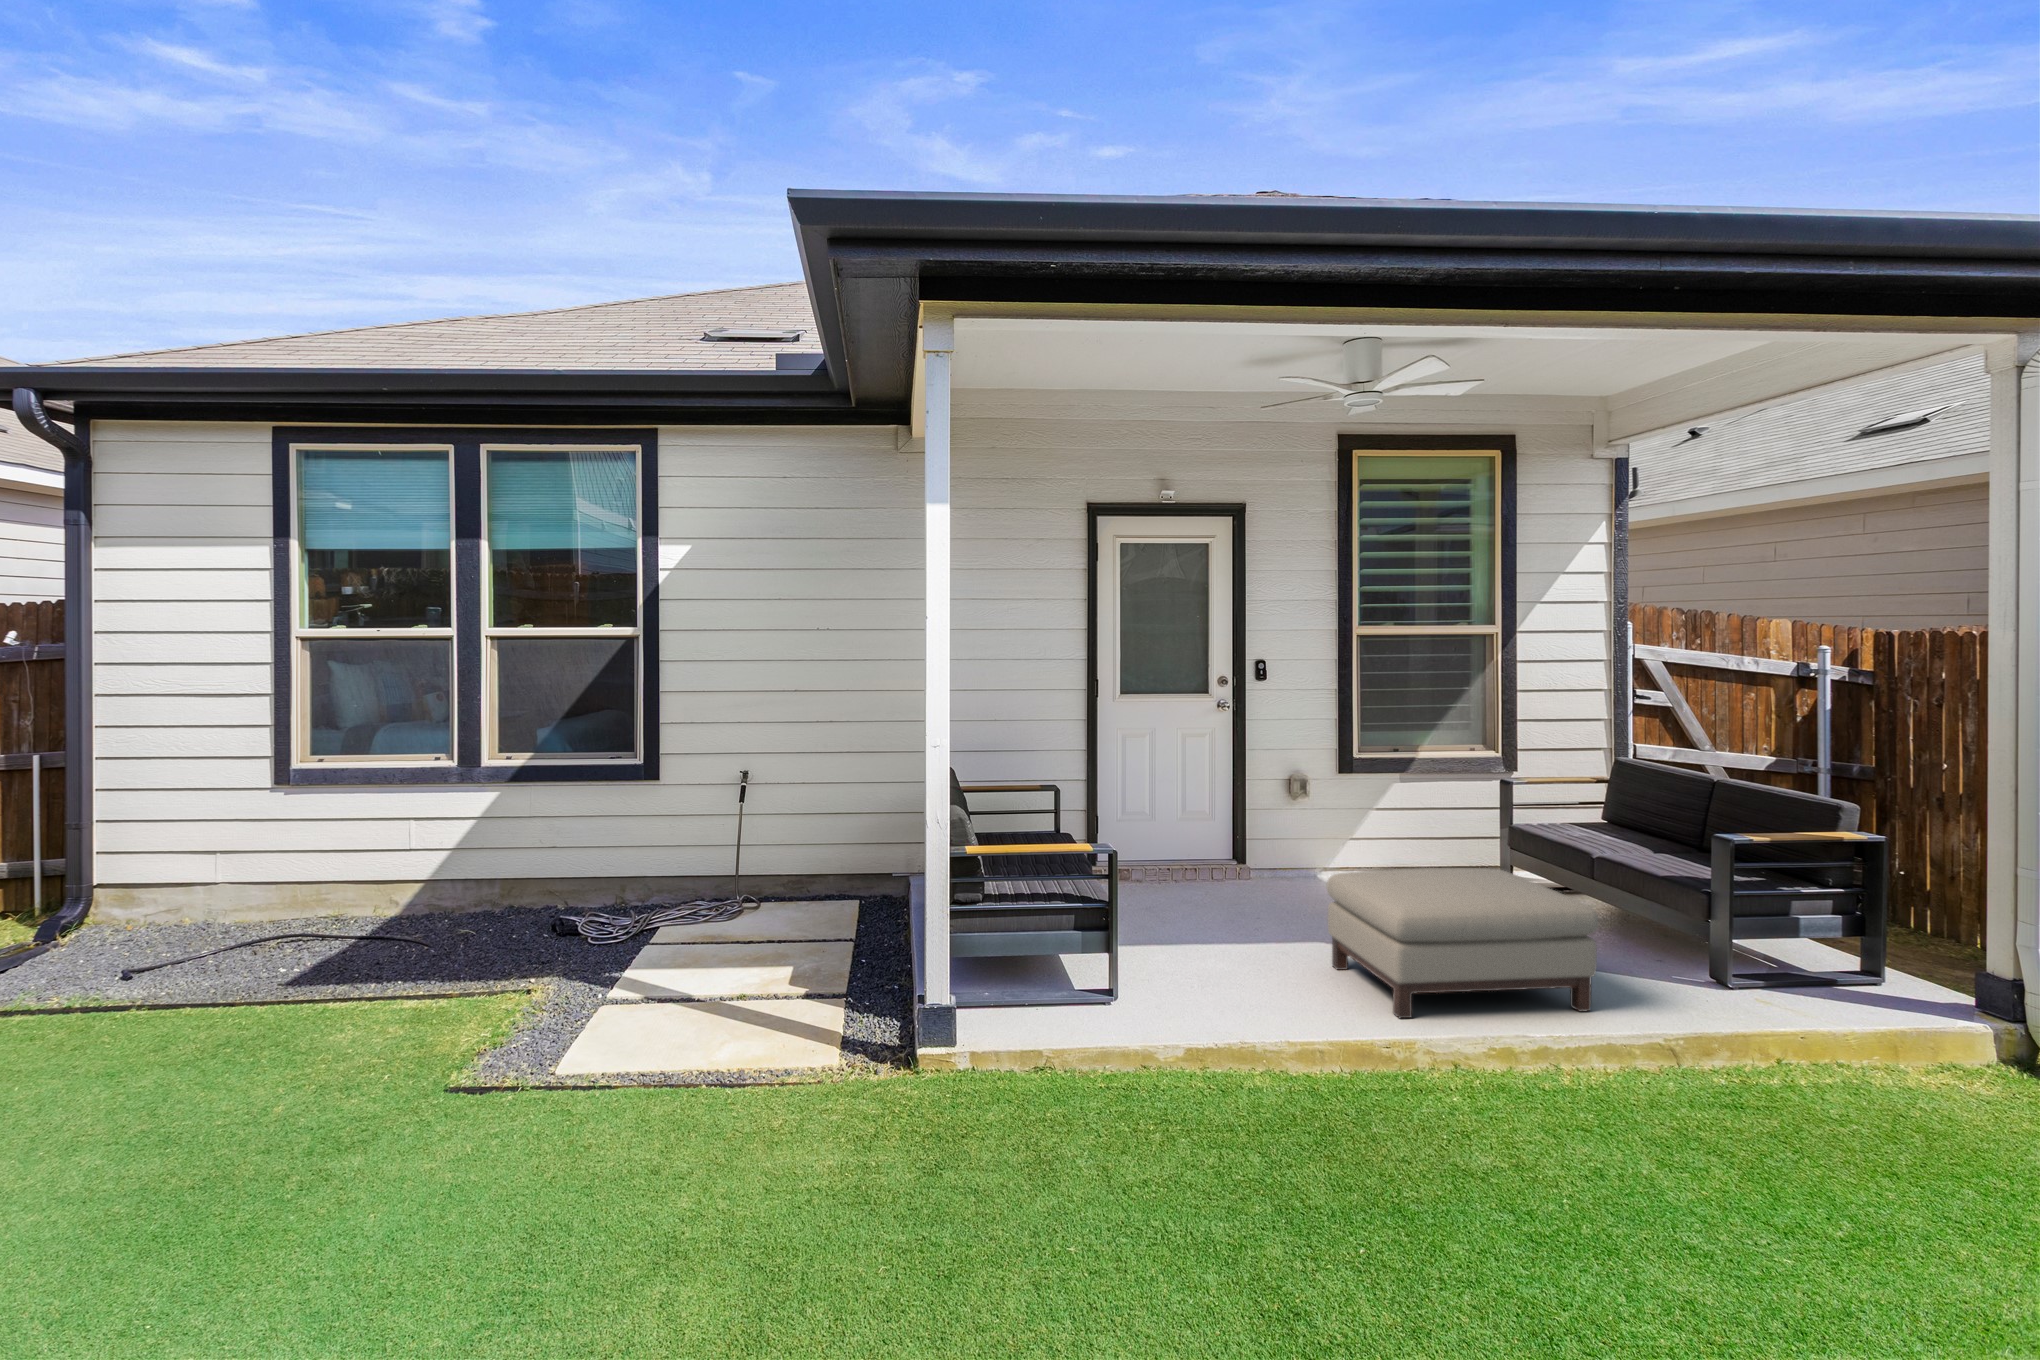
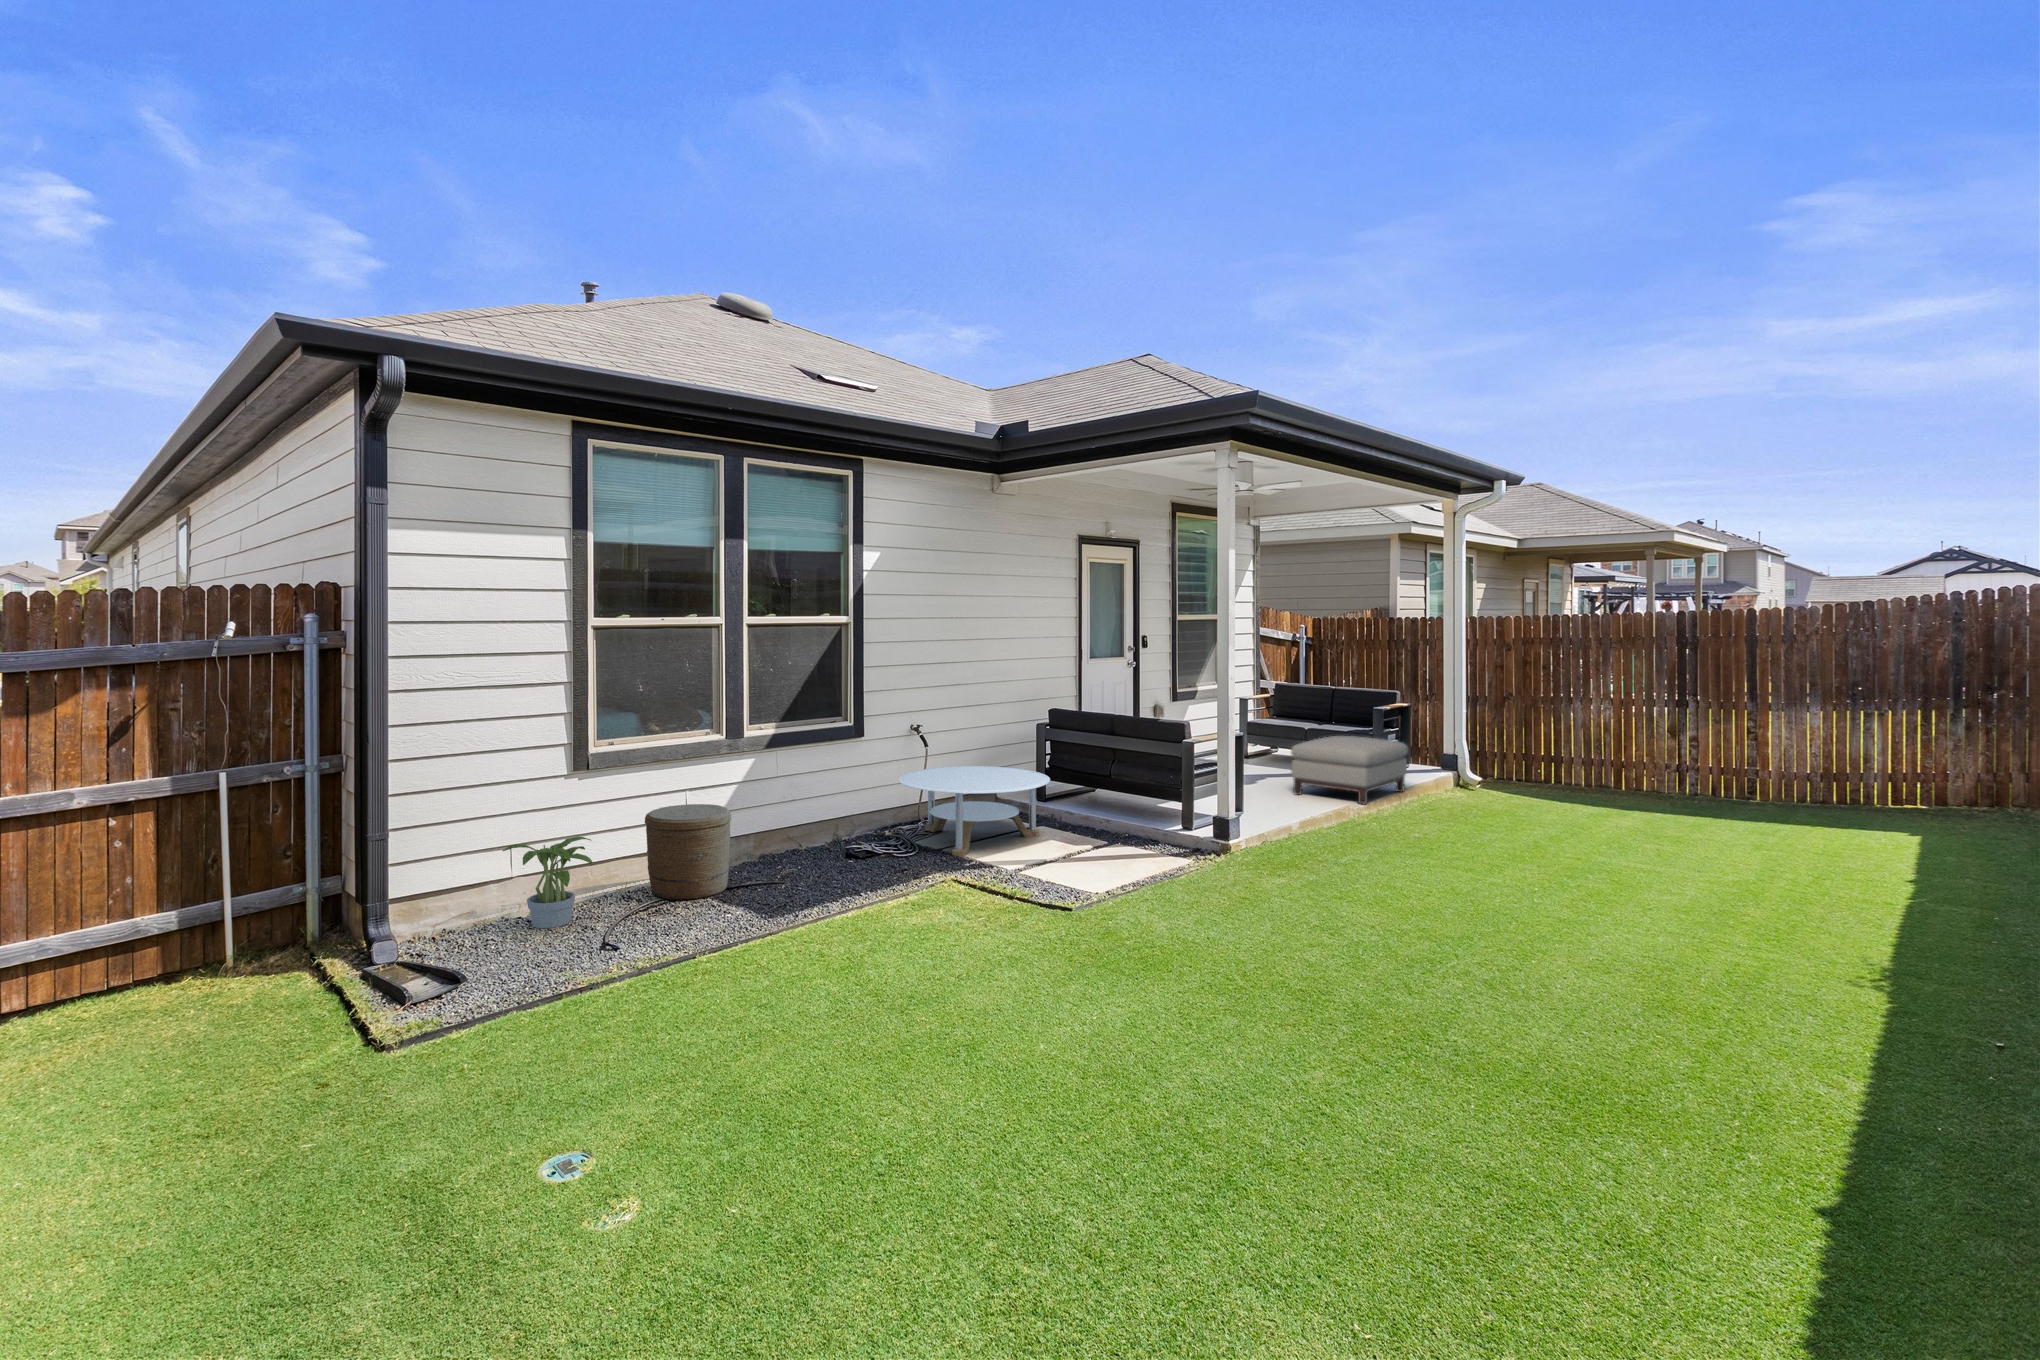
round table: none [637,829,851,955] -> present [899,766,1050,856]
woven basket: none [301,835,408,943] -> present [645,804,731,900]
potted plant: none [129,853,256,943] -> present [503,837,594,928]

